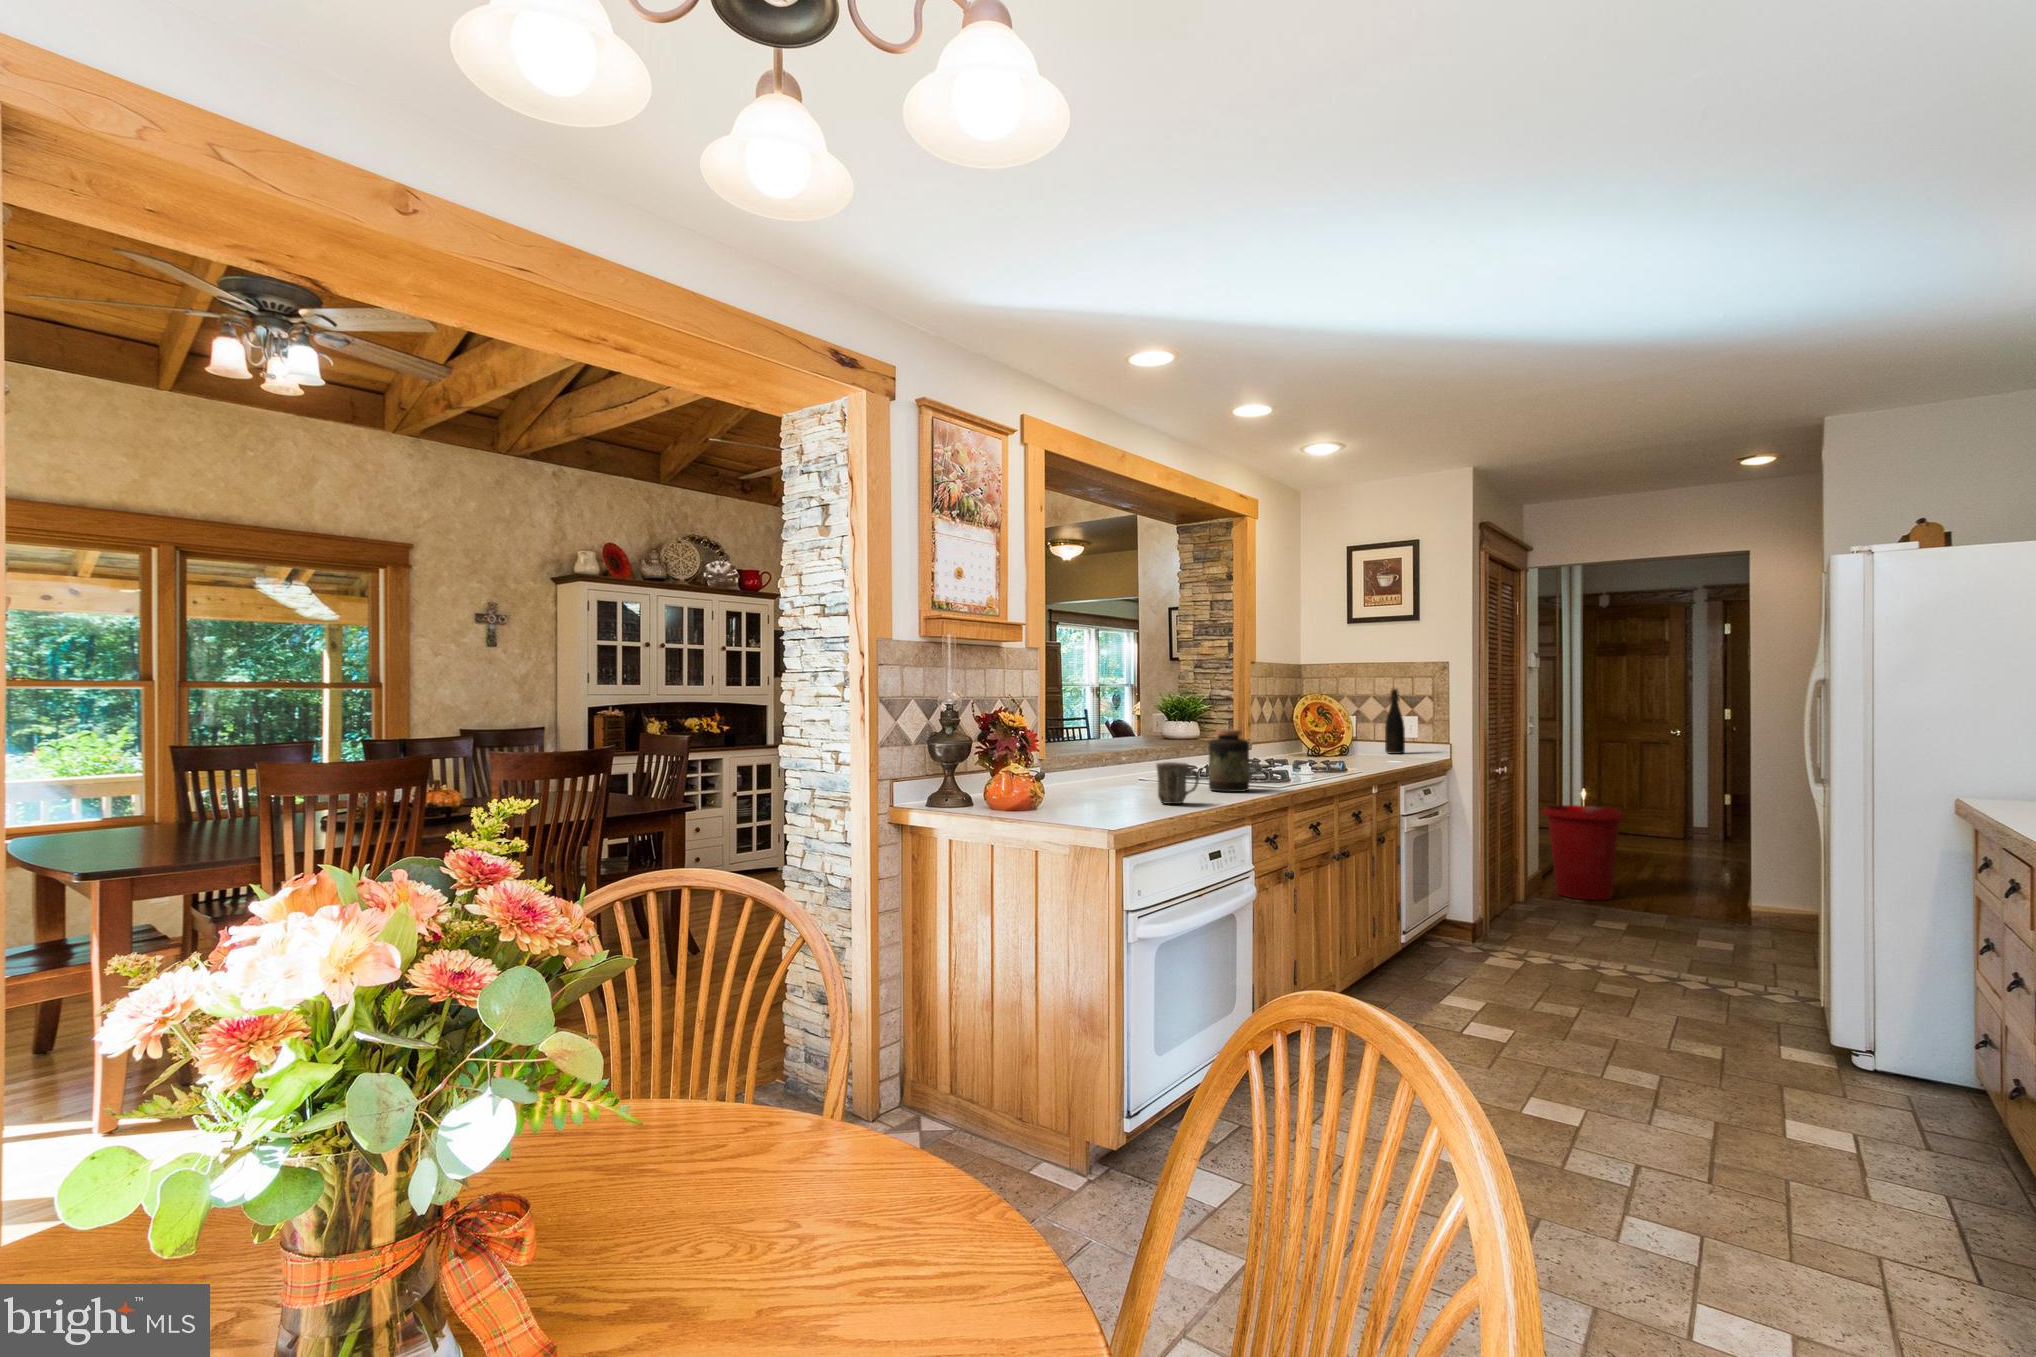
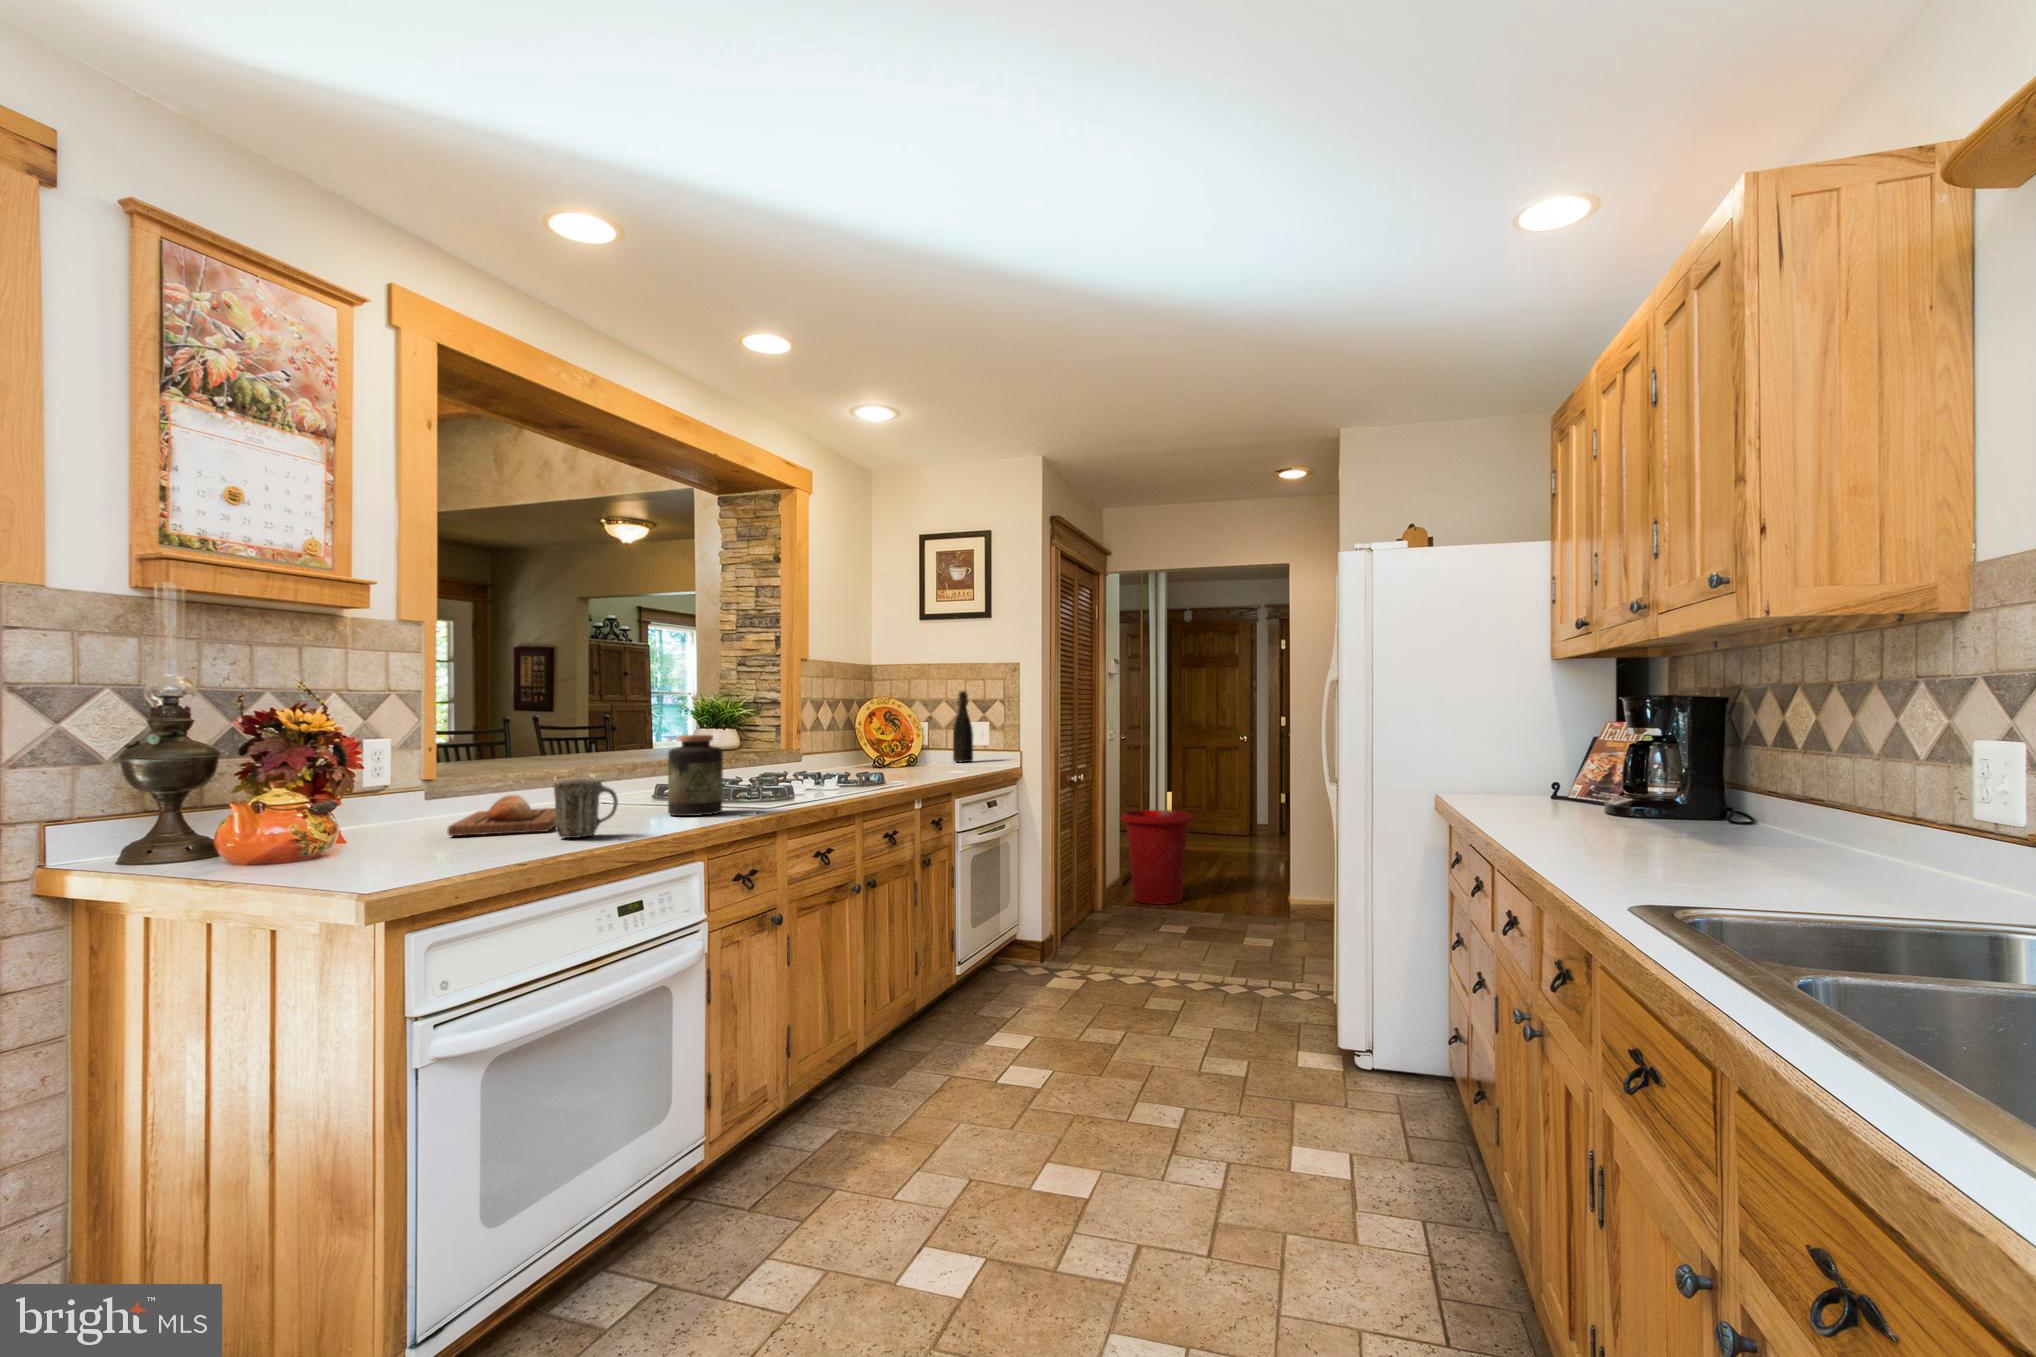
bread loaf: none [1074,772,1144,799] -> present [447,795,555,836]

